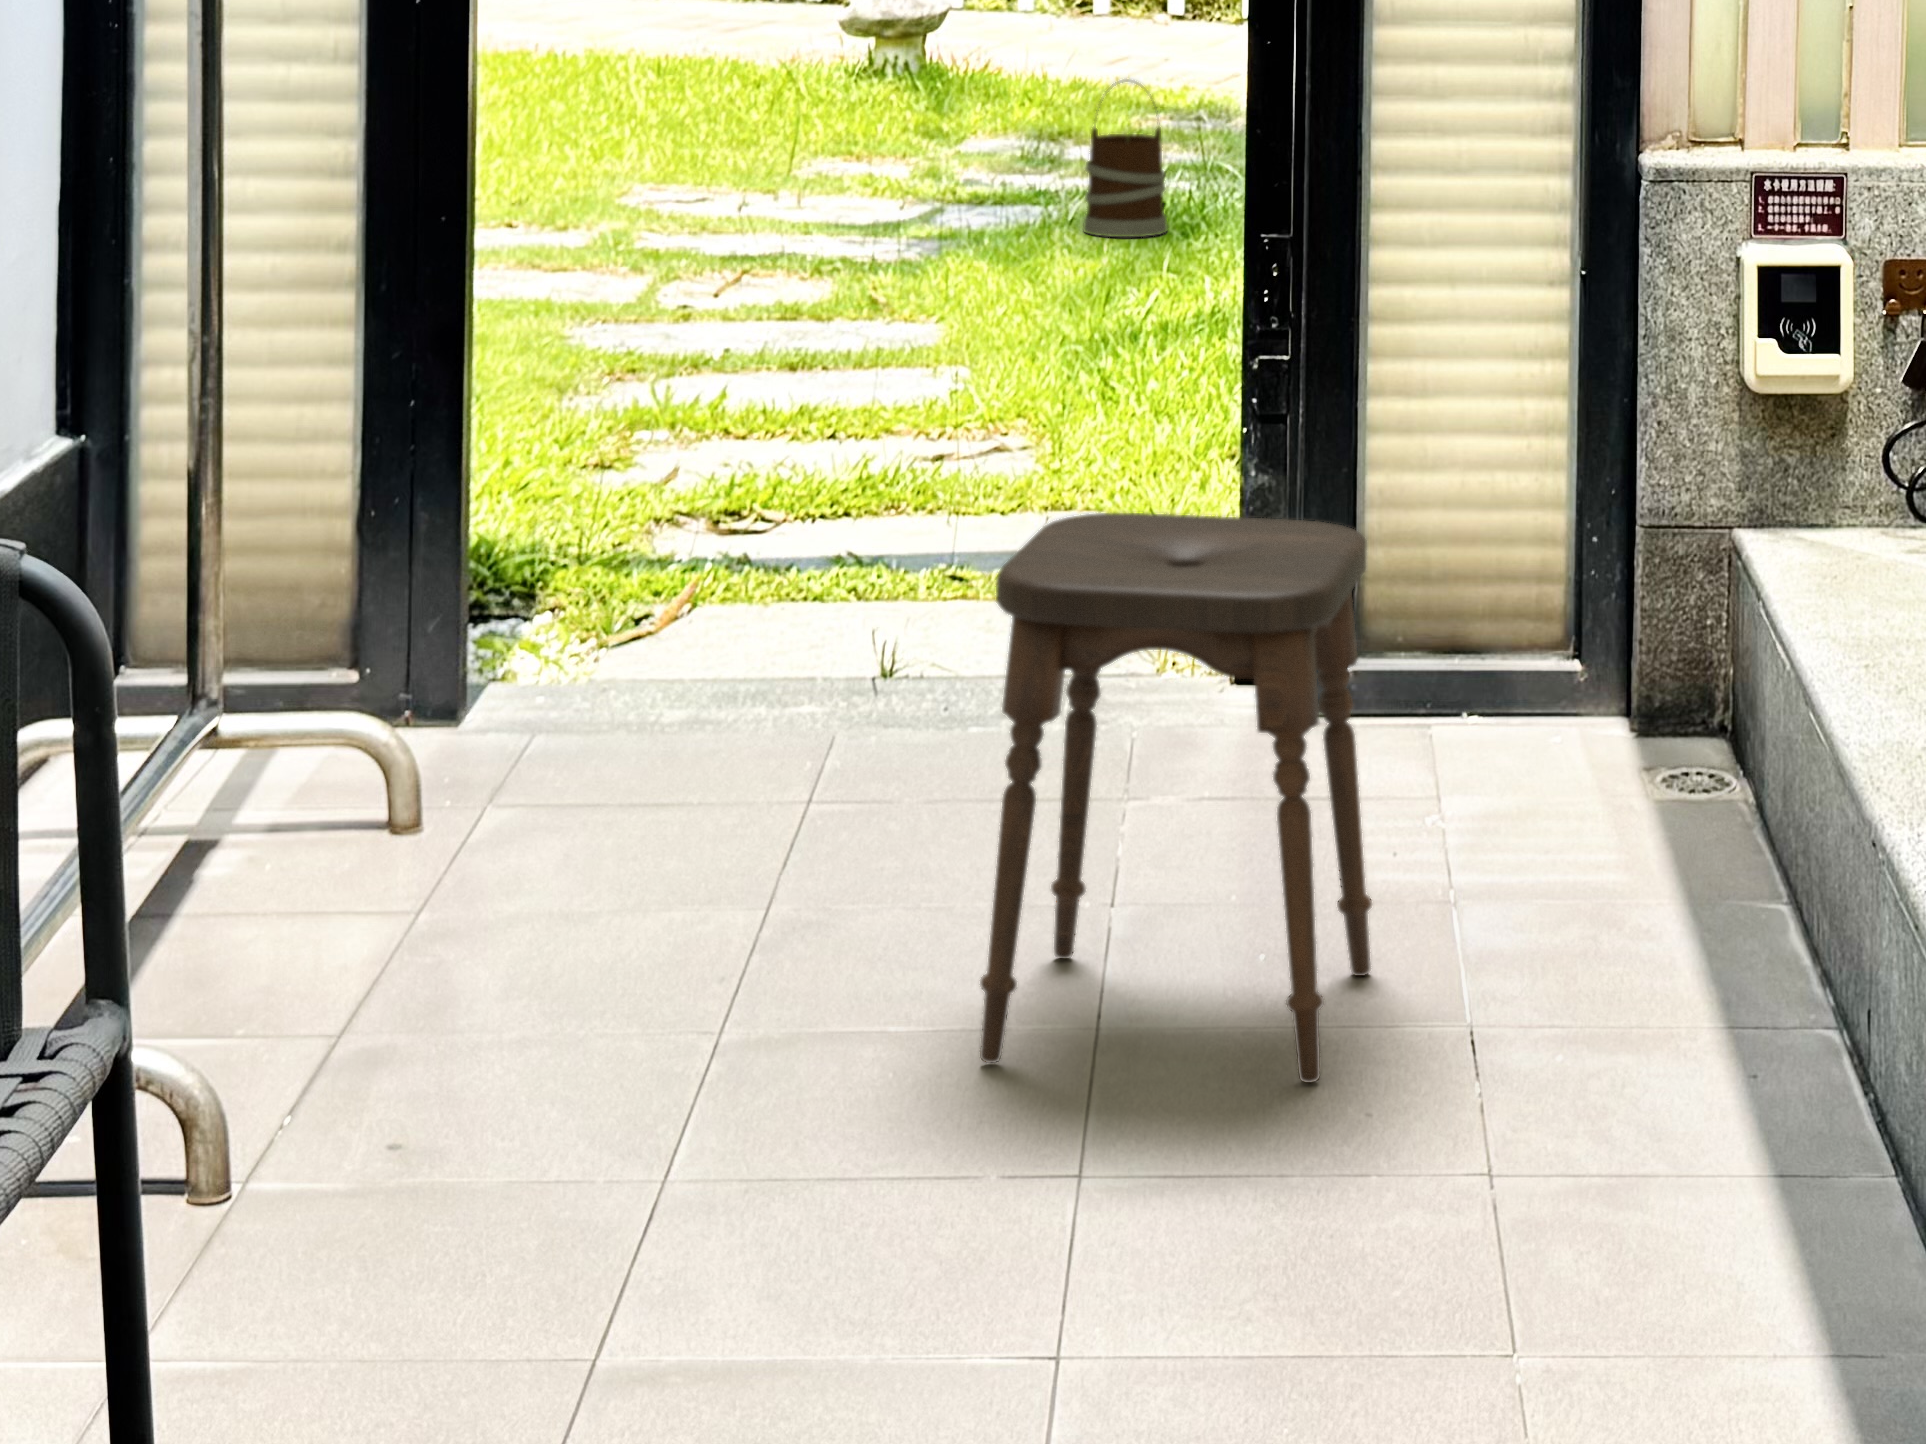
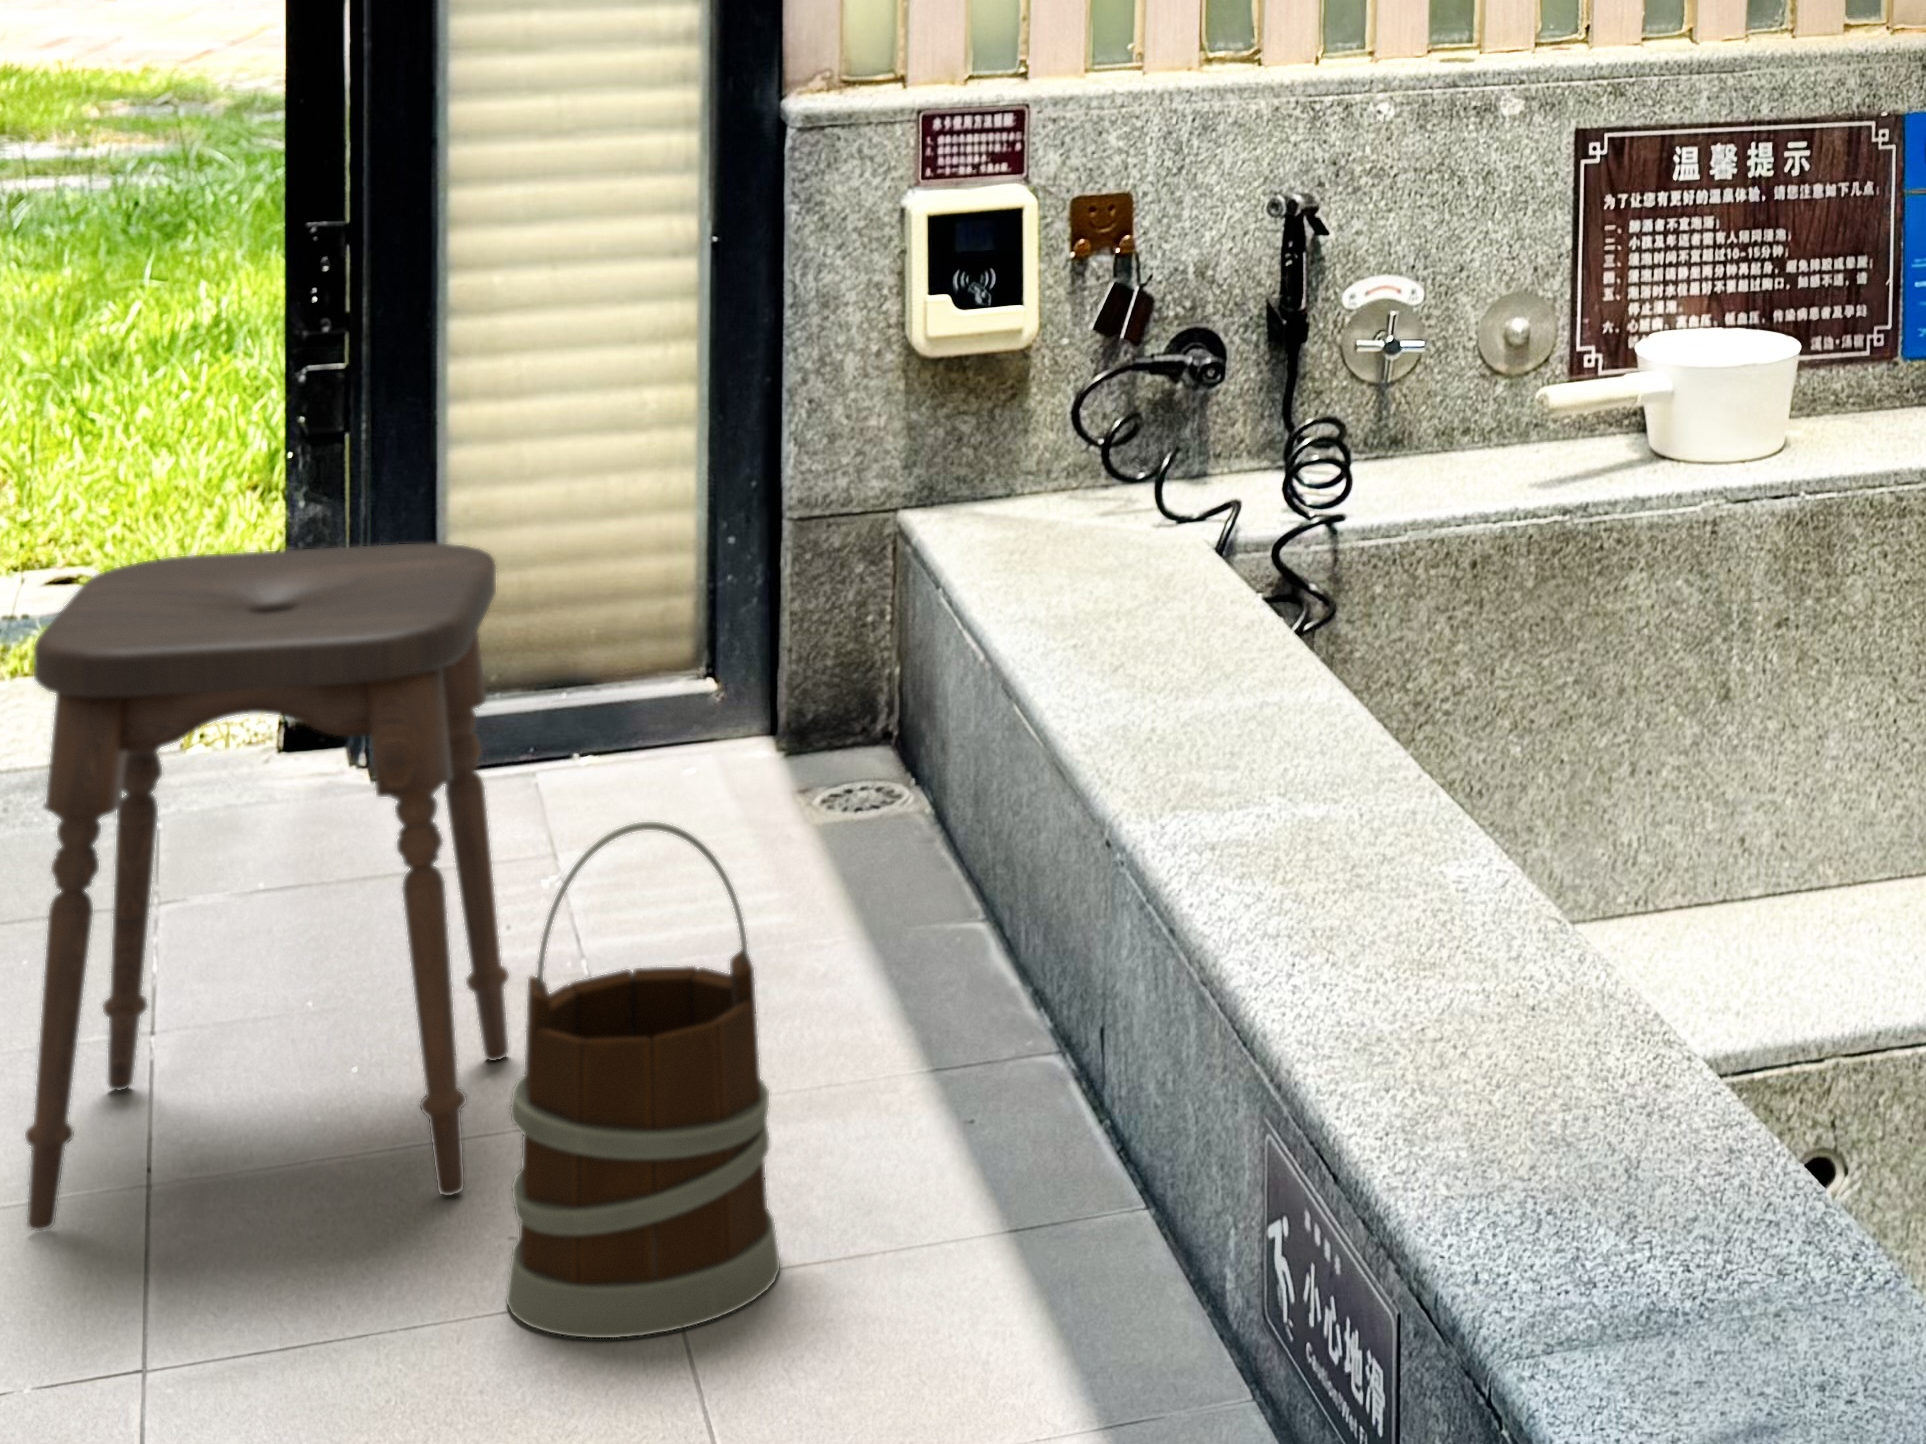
wooden bucket: present [1083,80,1168,237] -> present [507,822,780,1338]

